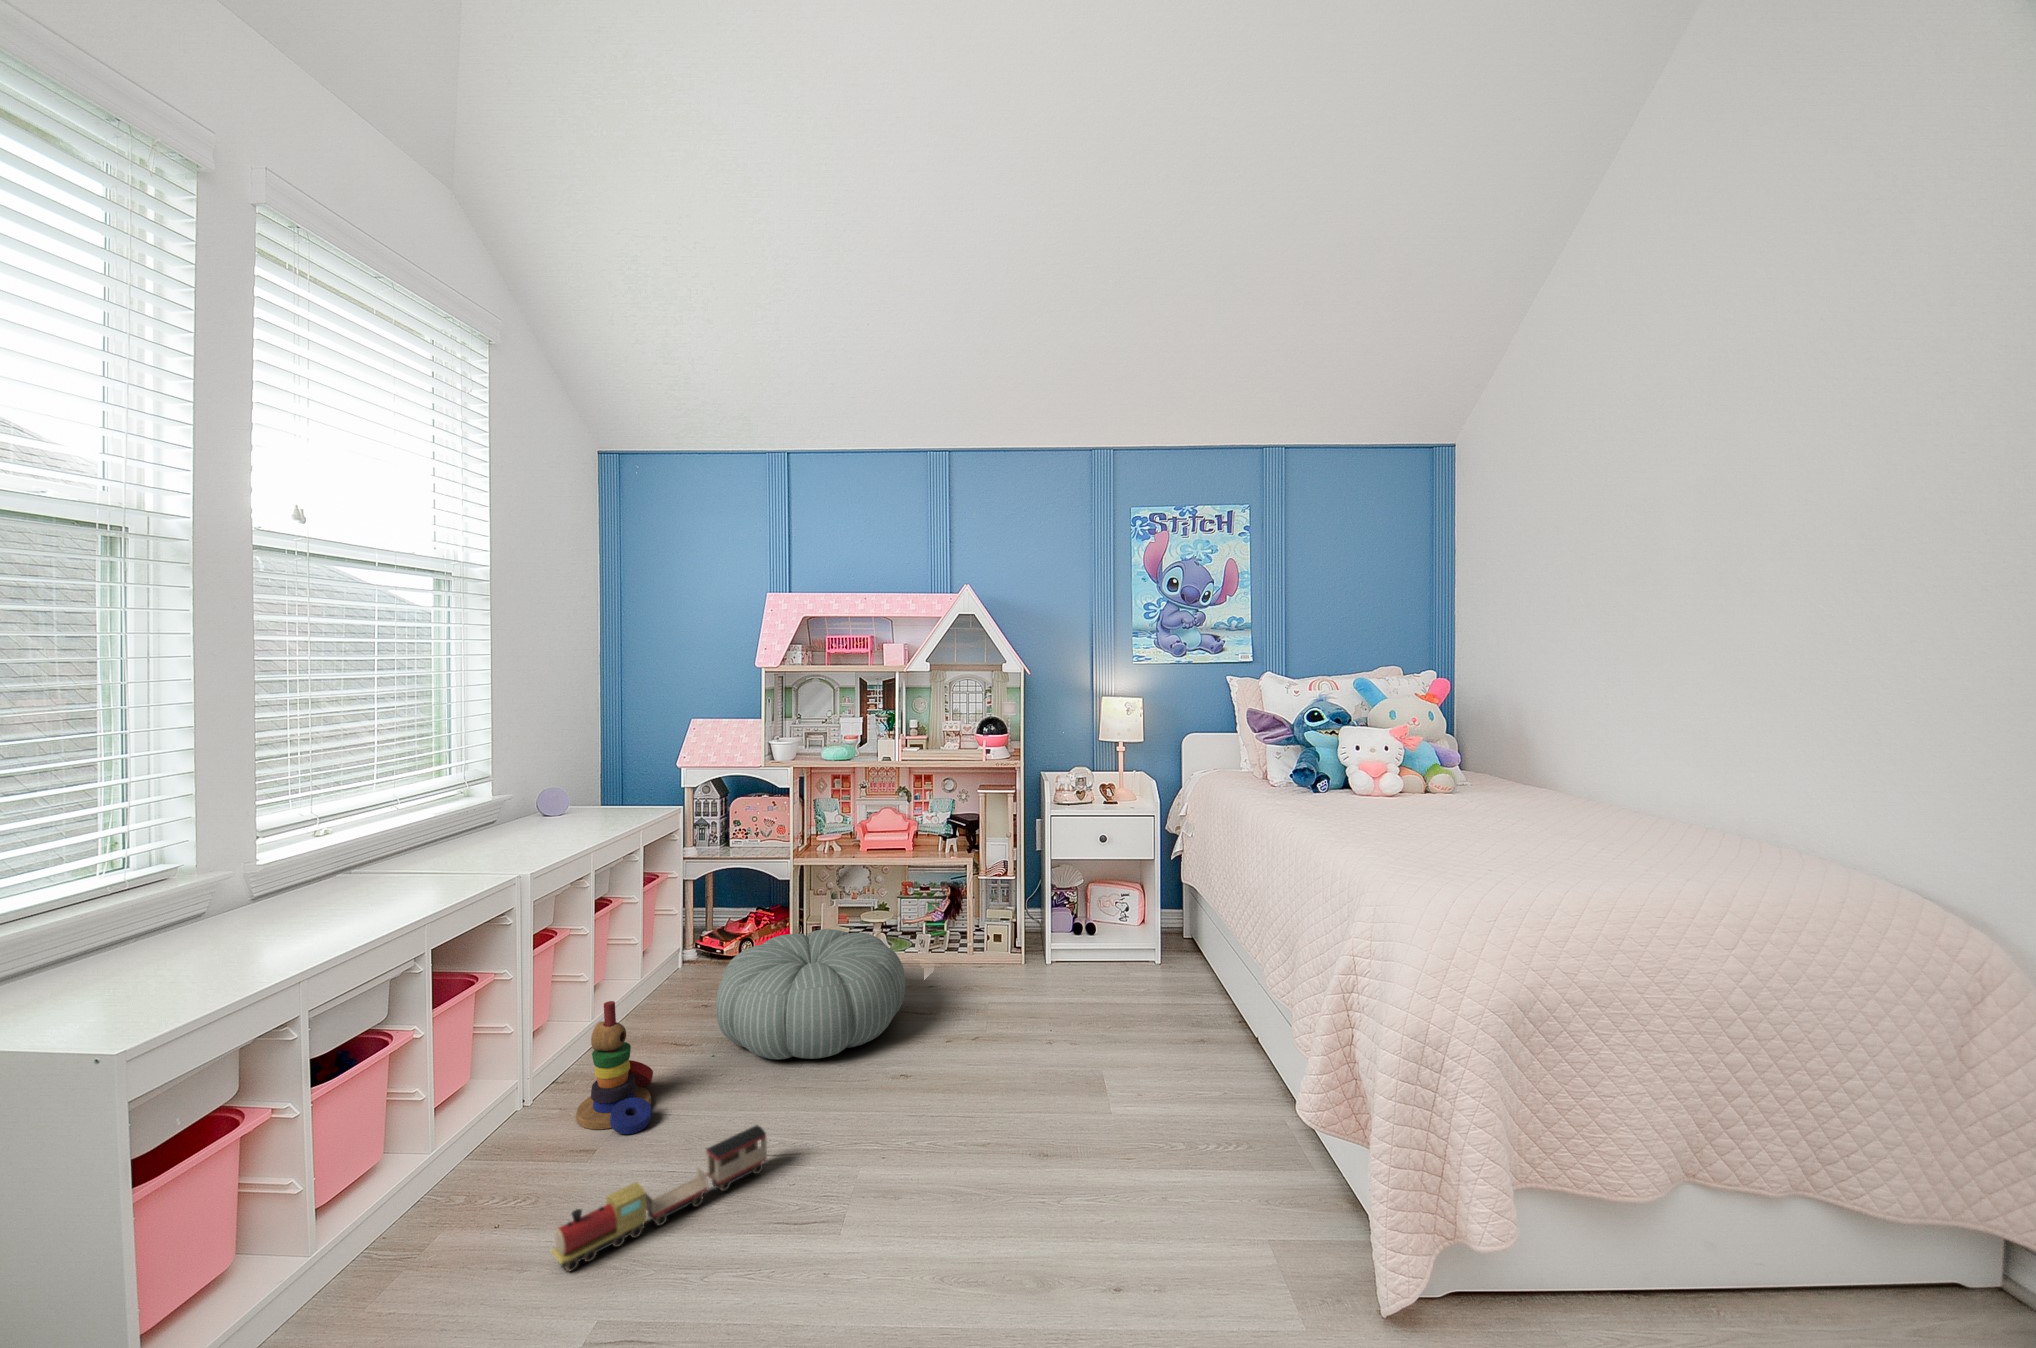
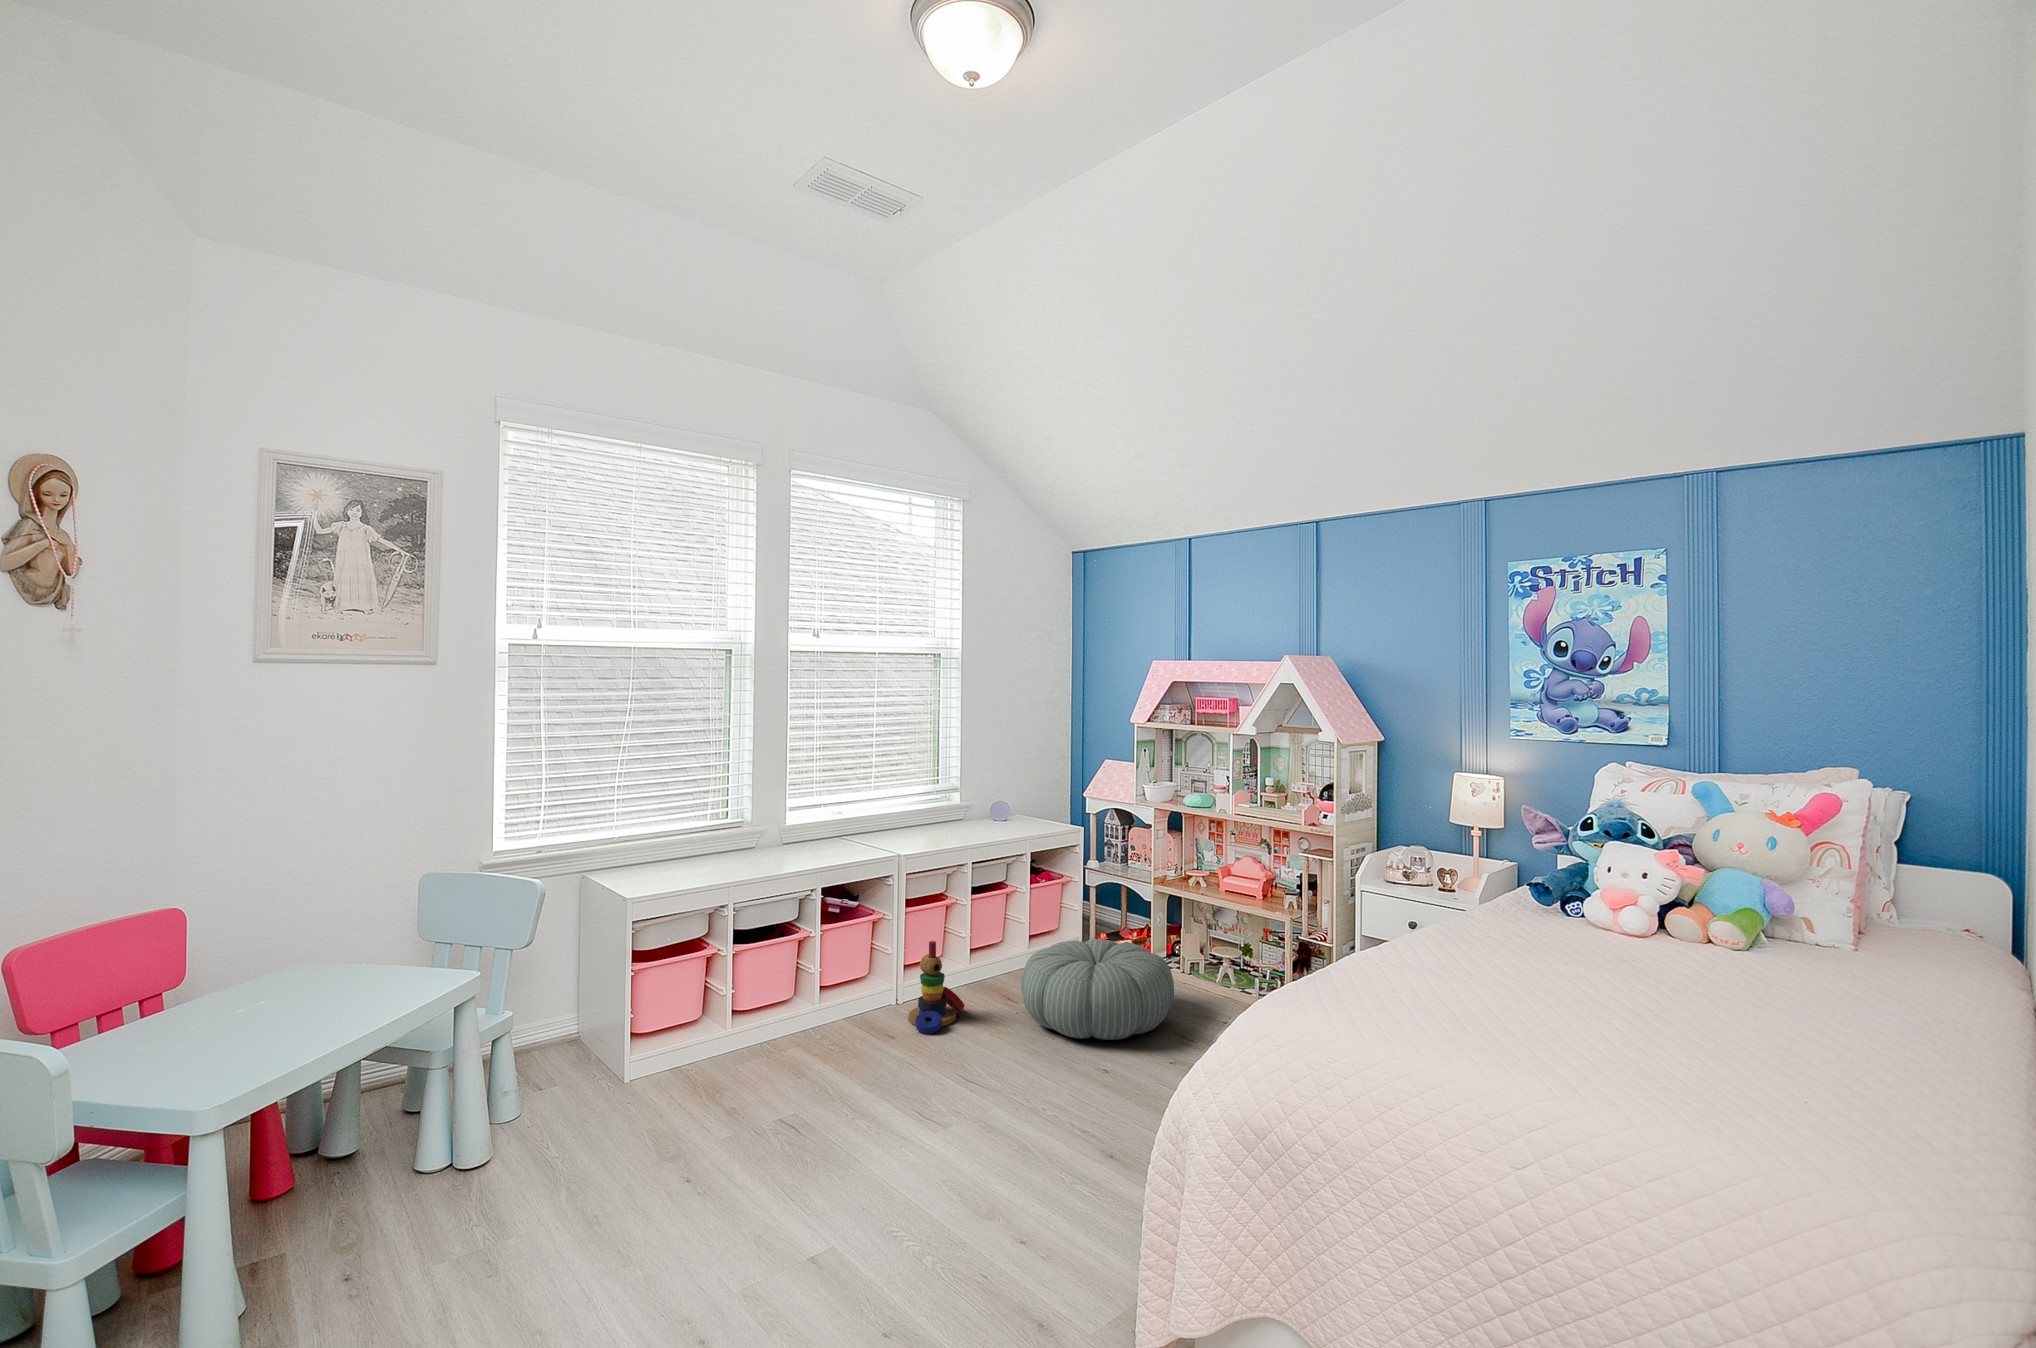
toy train: present [552,1125,767,1271] -> none [813,1045,956,1081]

